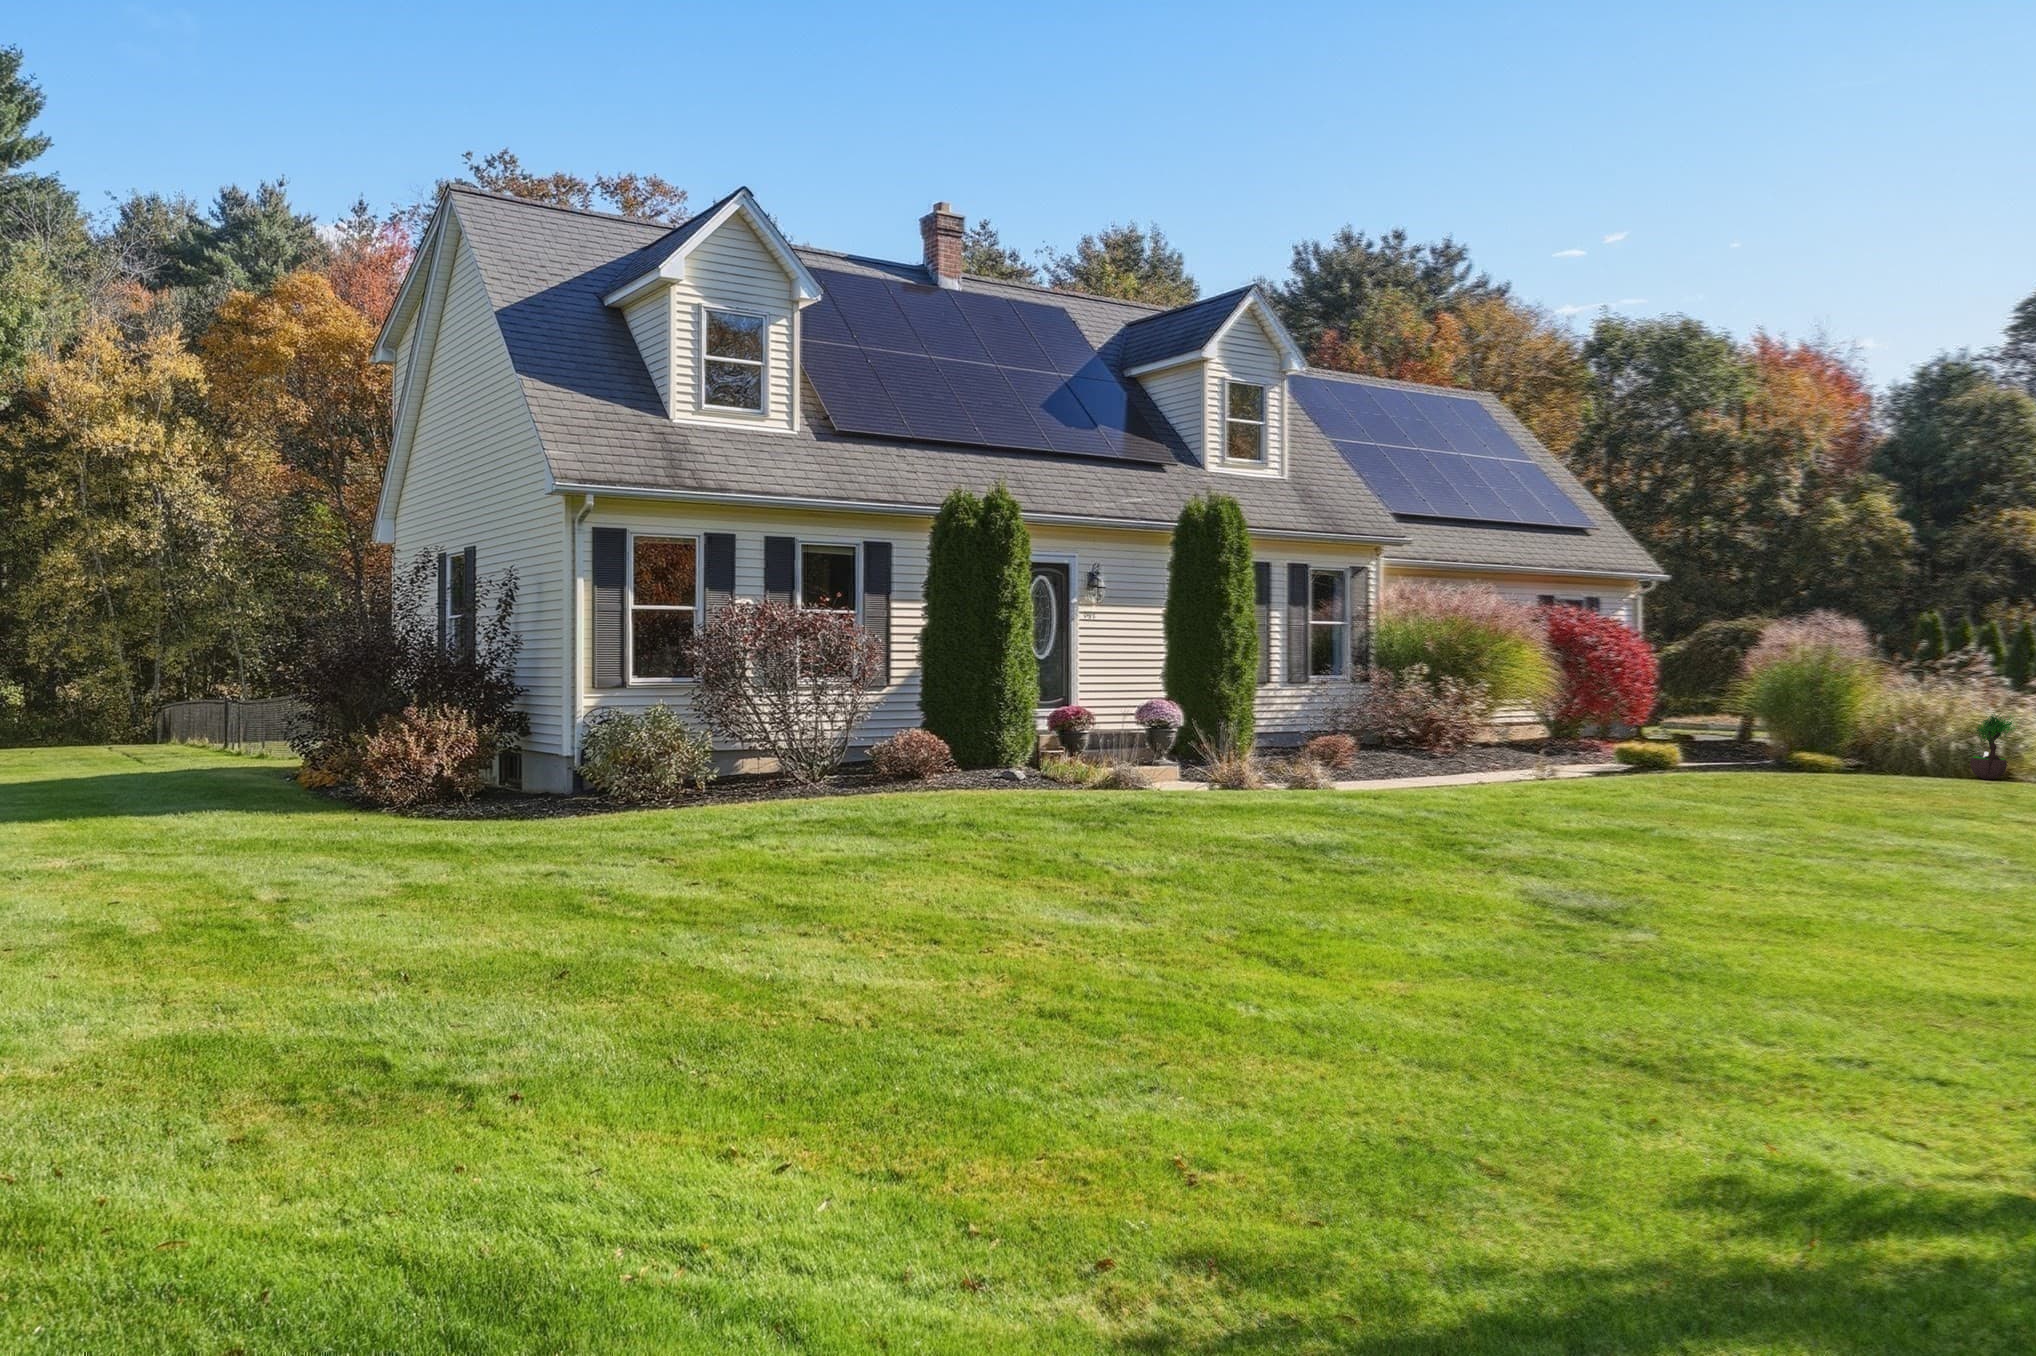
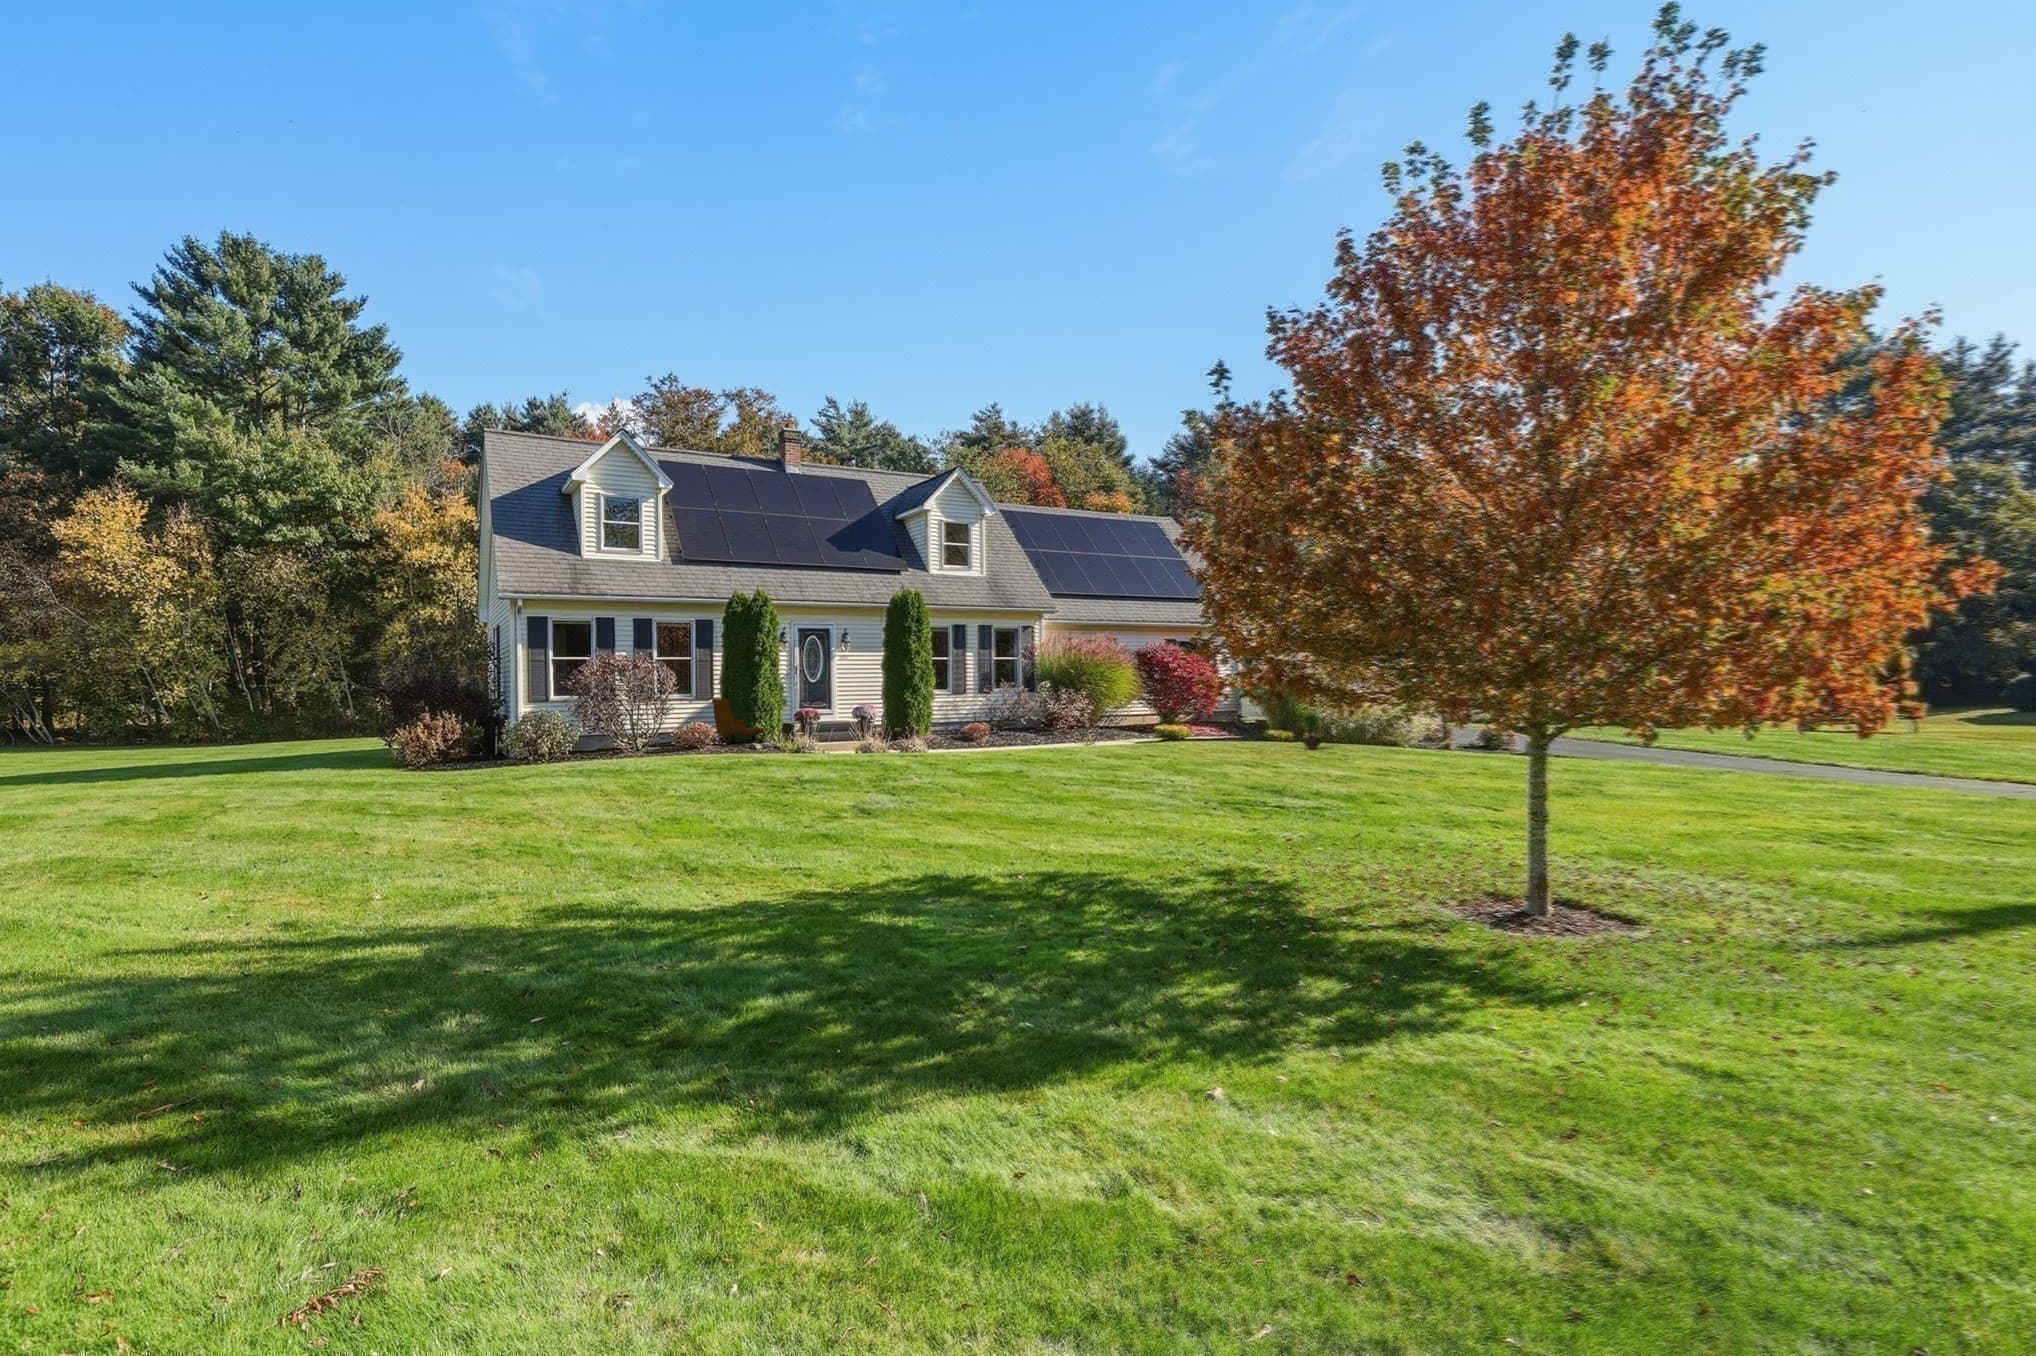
lounge chair: none [982,683,1047,775] -> present [712,699,764,747]

